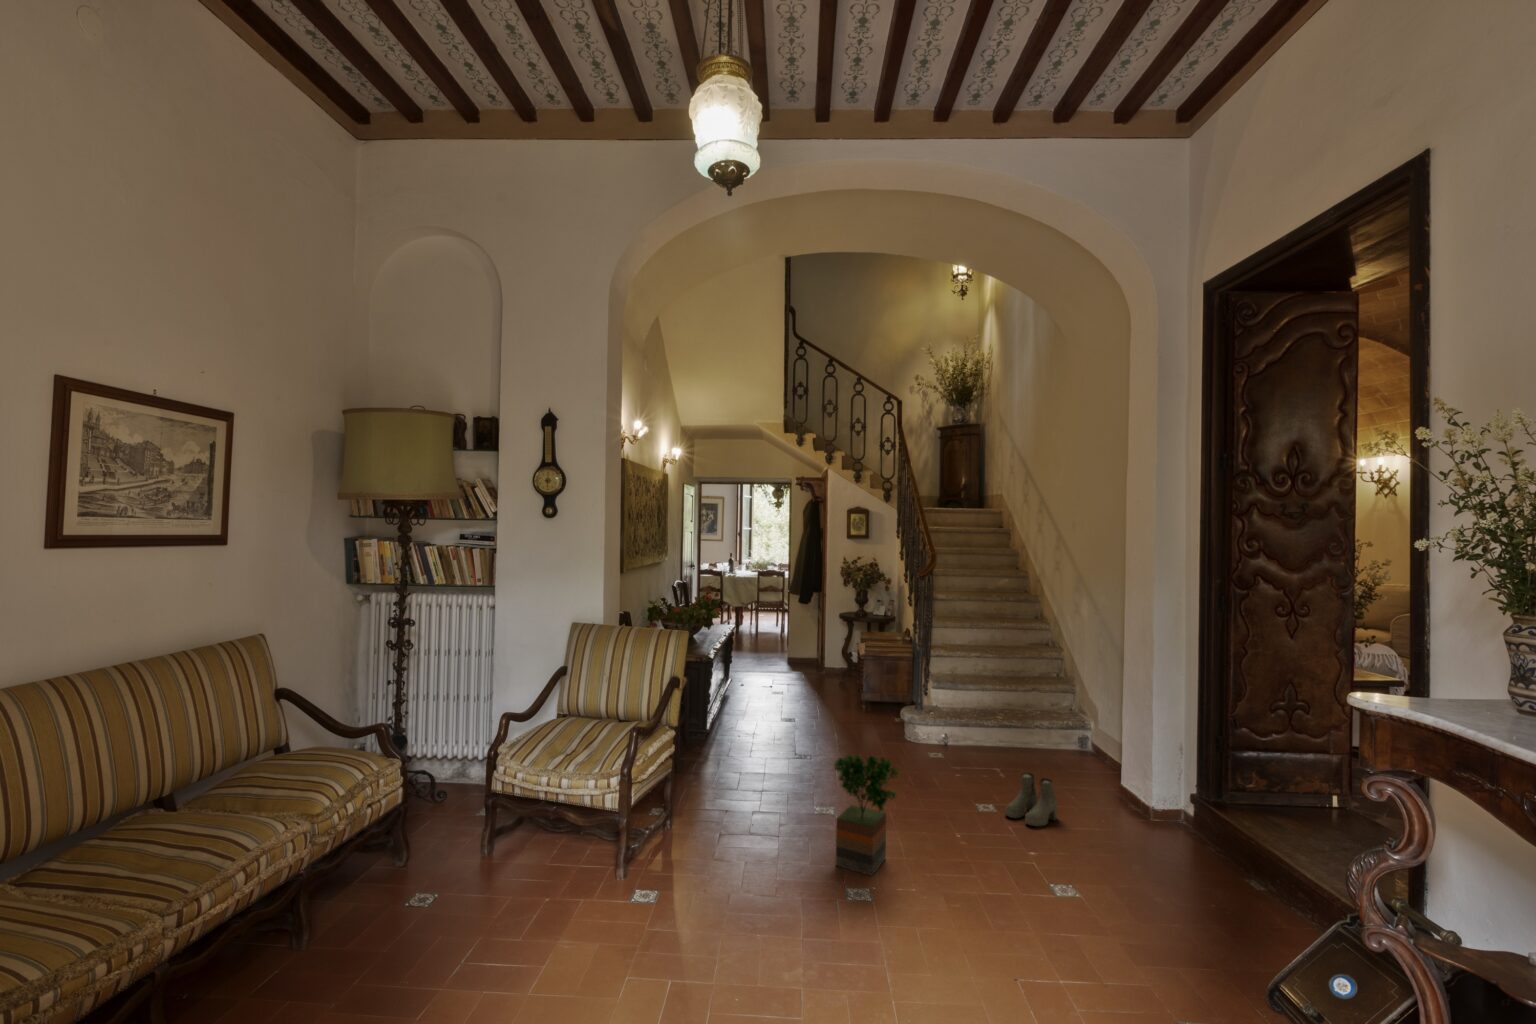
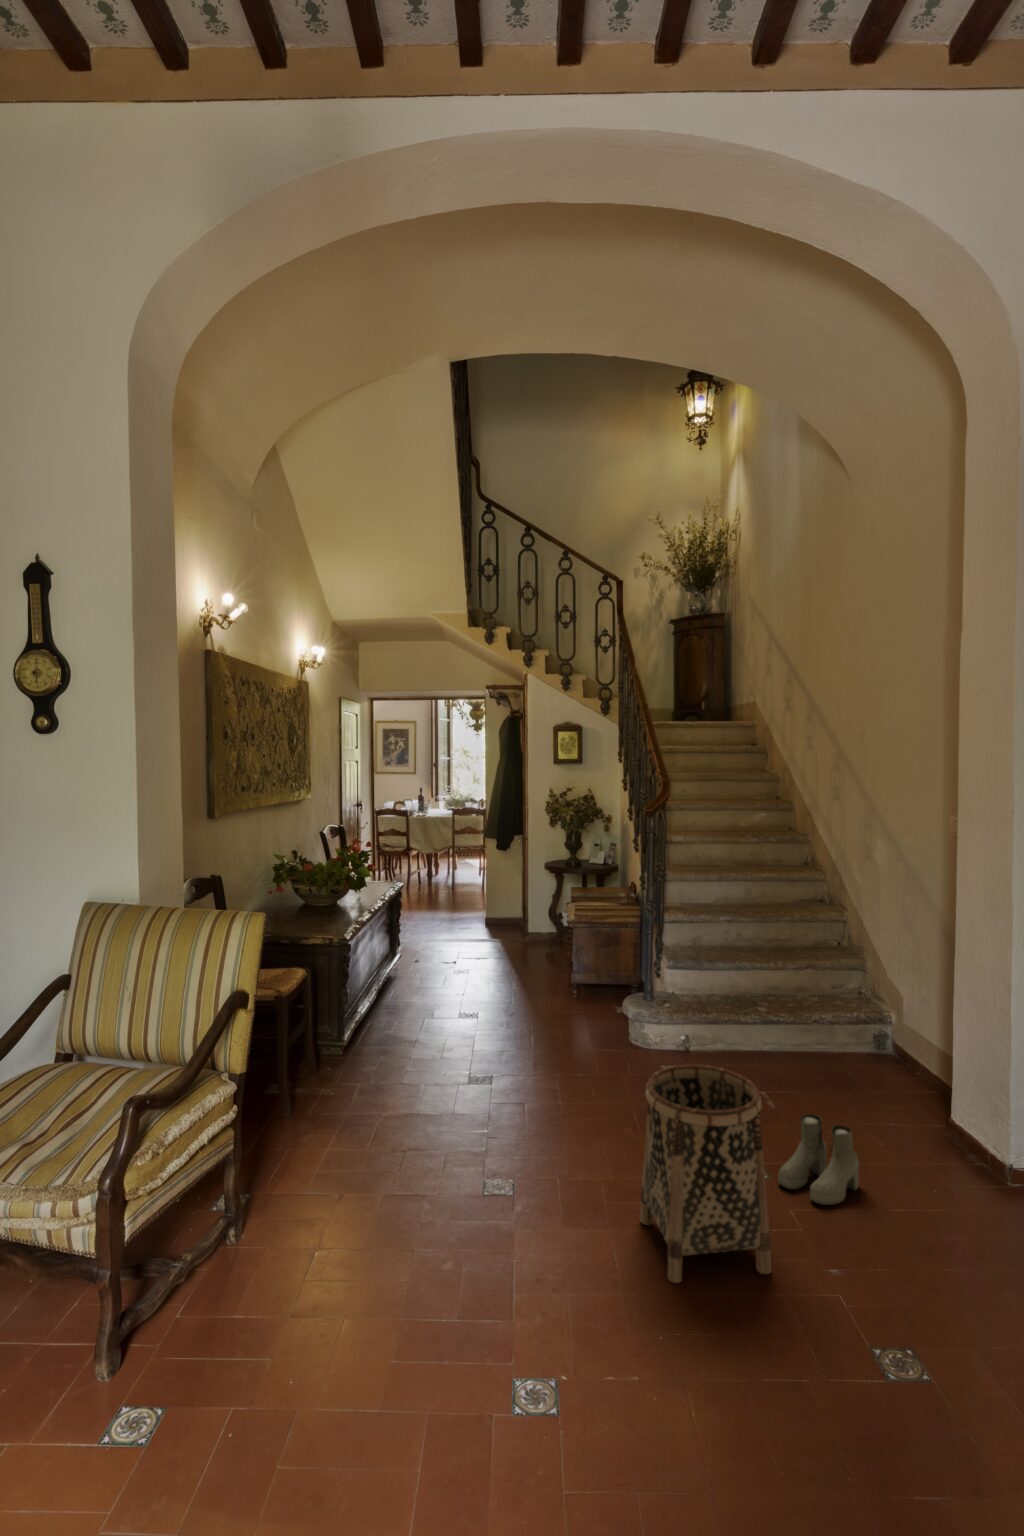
basket: none [916,732,997,858] -> present [640,1064,772,1283]
potted tree: present [834,754,899,875] -> none [495,1114,610,1334]

